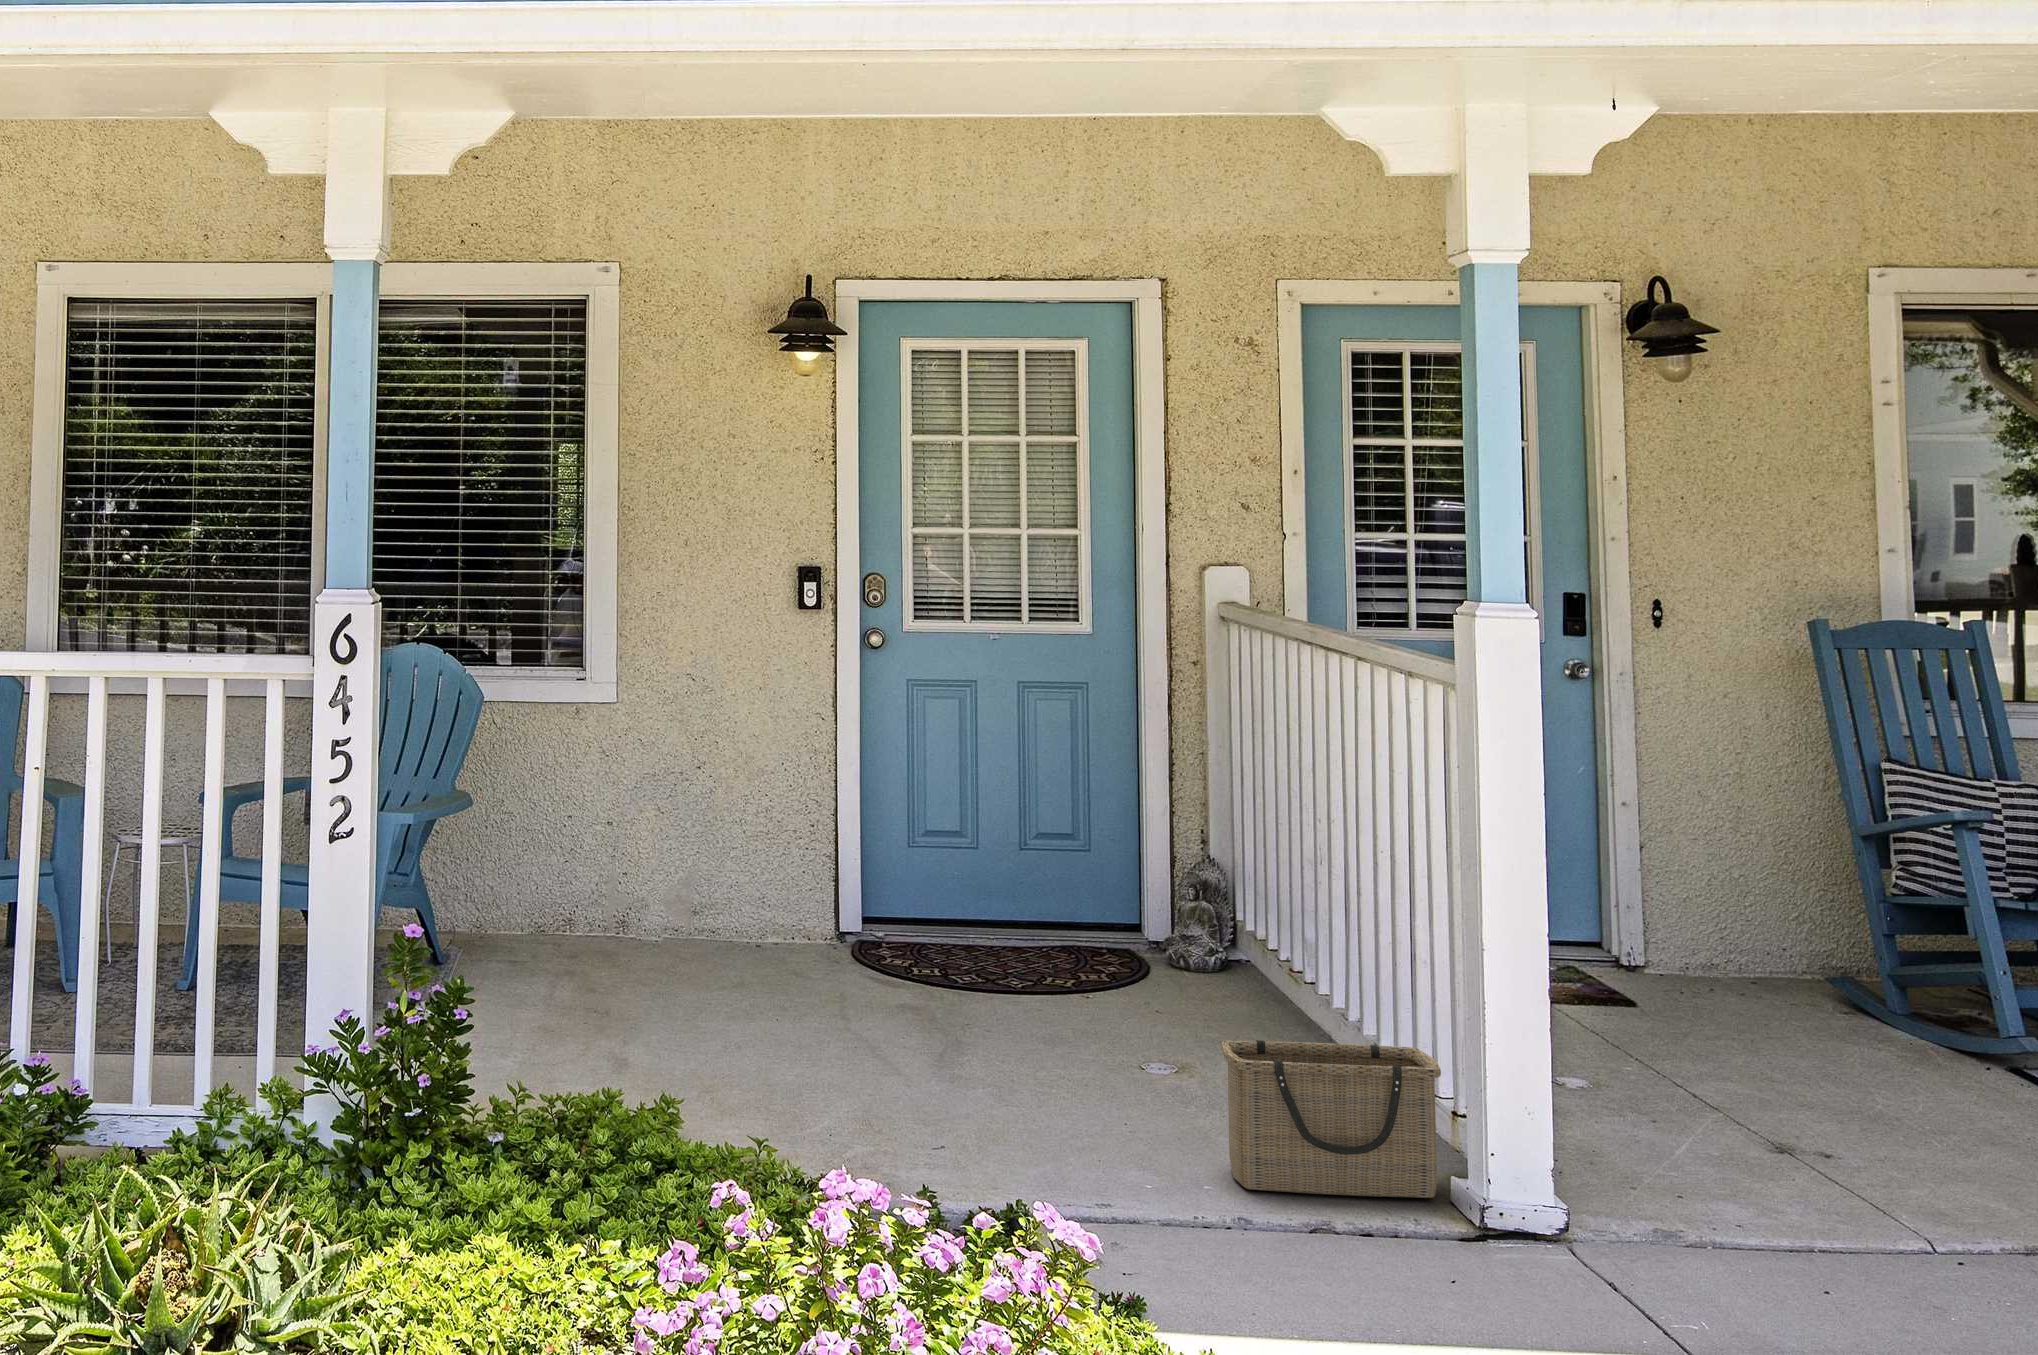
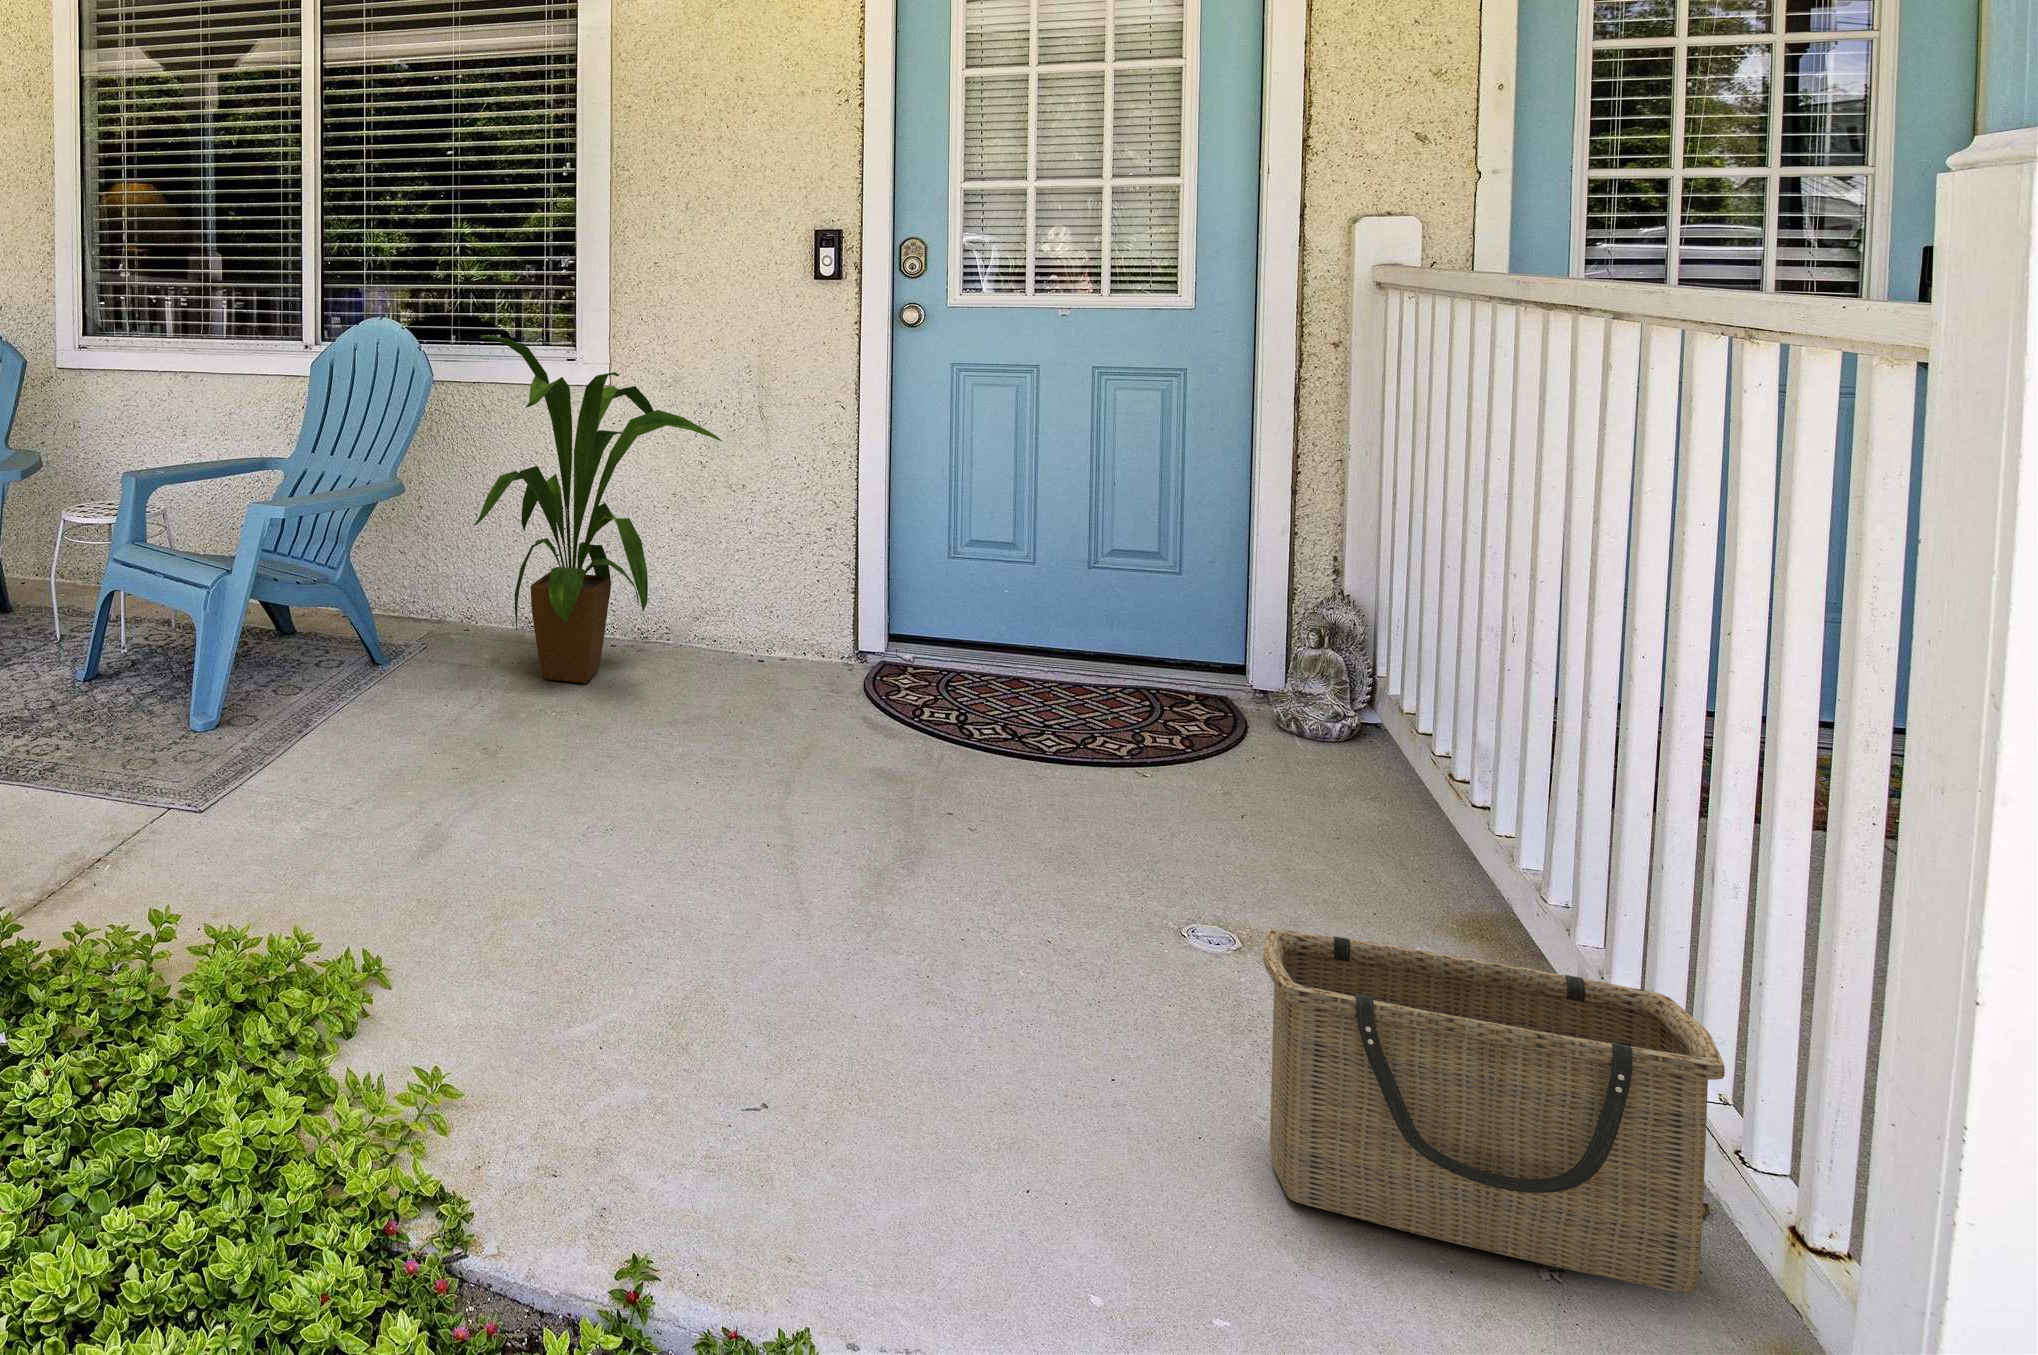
house plant: none [538,664,739,973] -> present [474,335,723,683]

